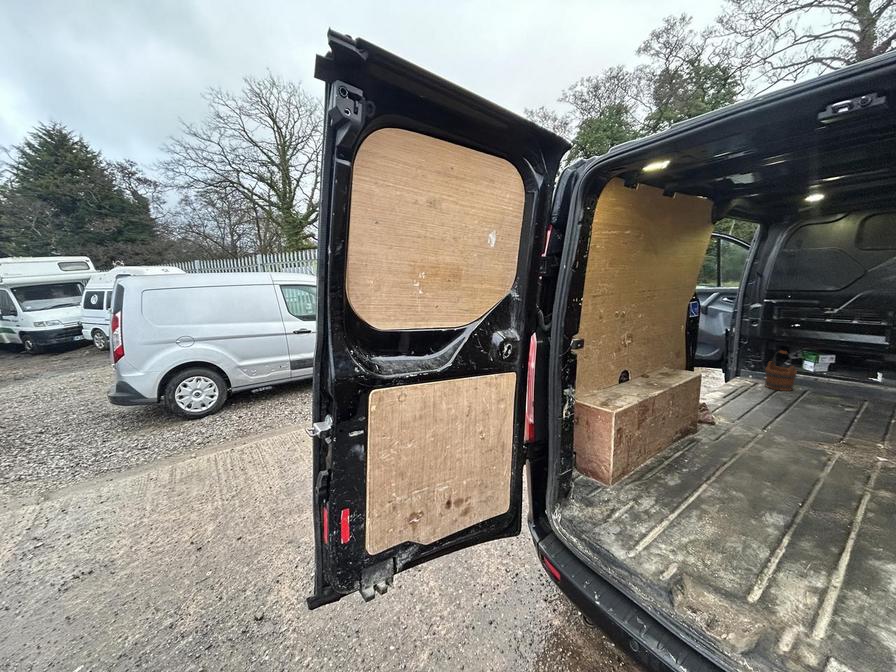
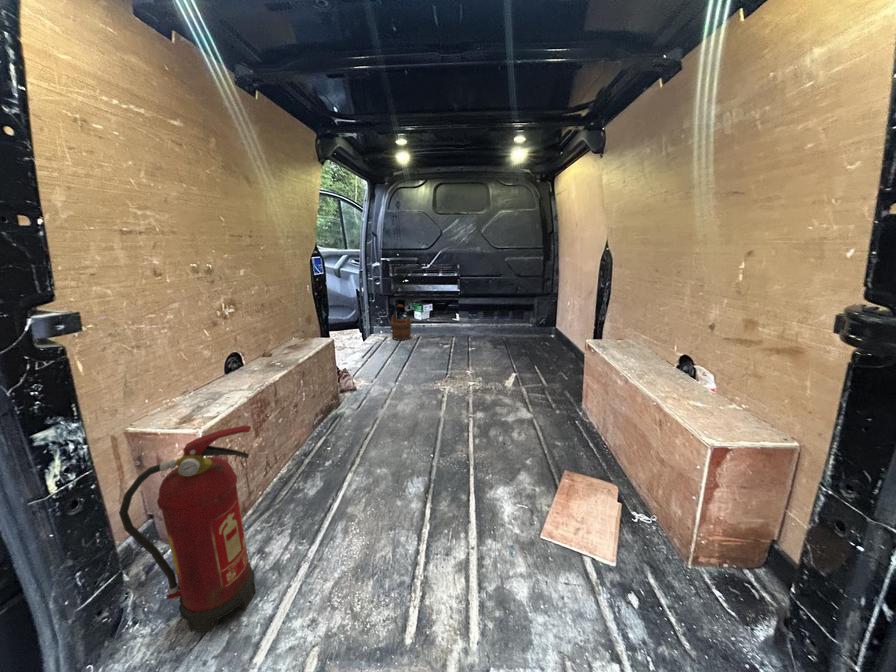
fire extinguisher: none [583,412,655,522] -> present [119,425,256,632]

